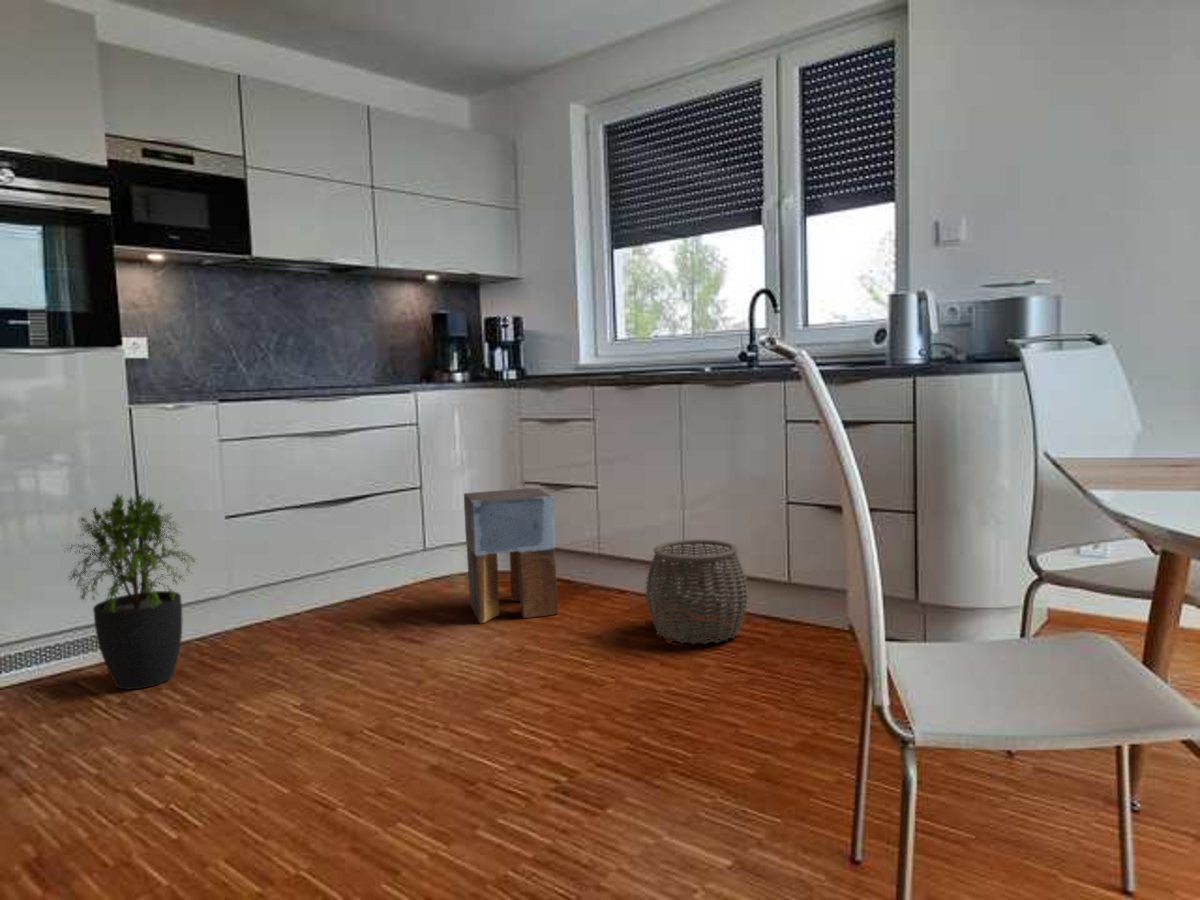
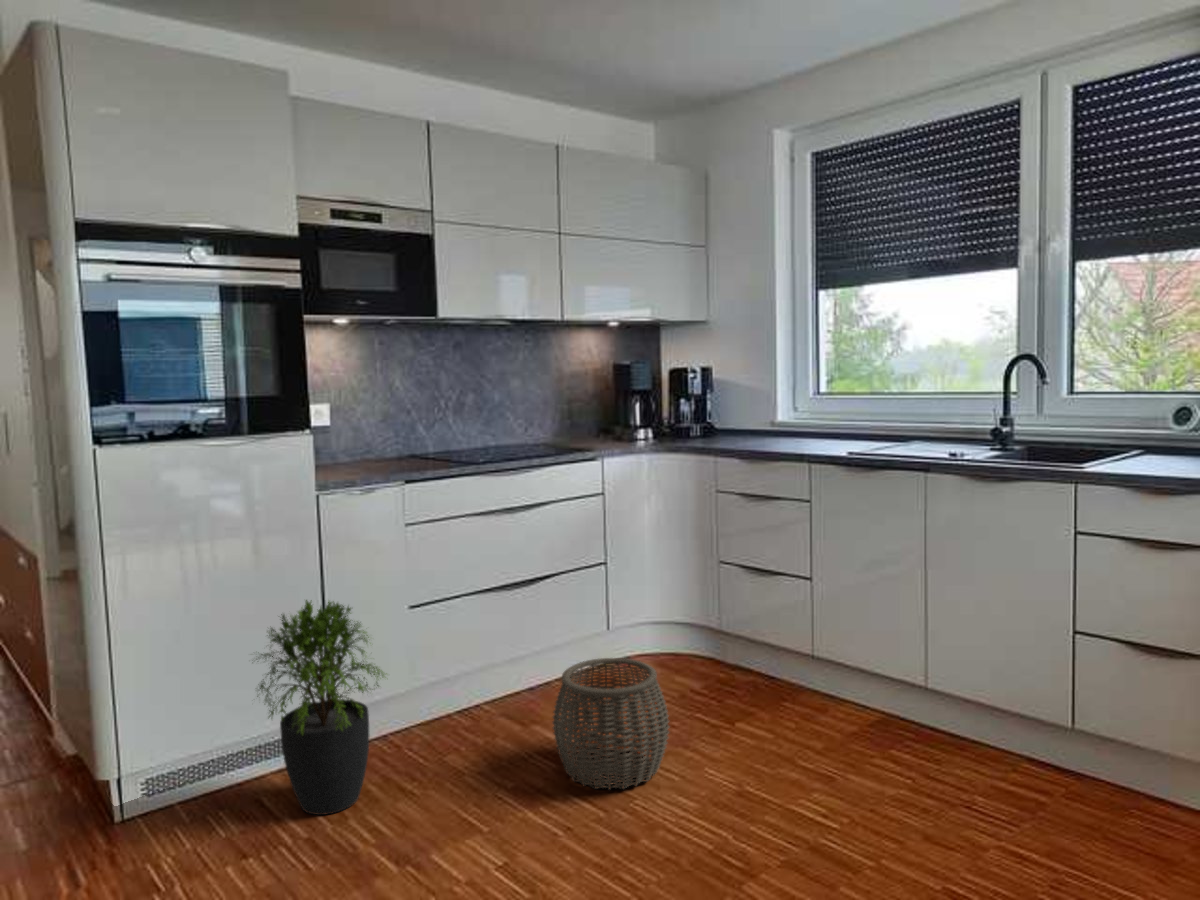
stool: present [464,488,558,623] -> none [662,580,772,742]
woven basket: present [646,539,748,644] -> present [553,658,669,789]

